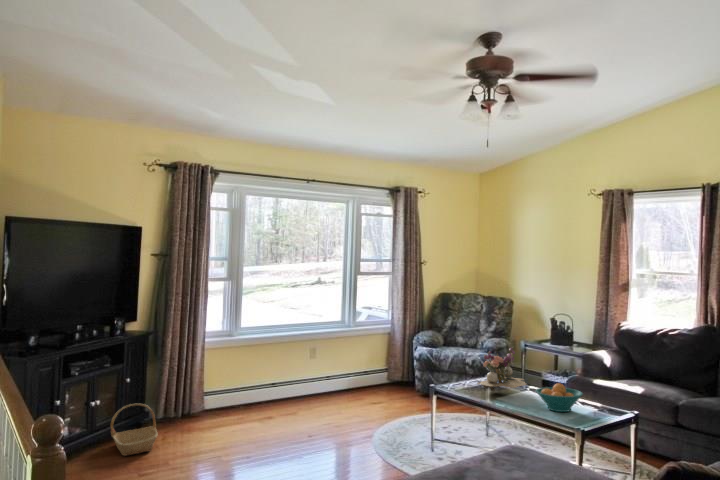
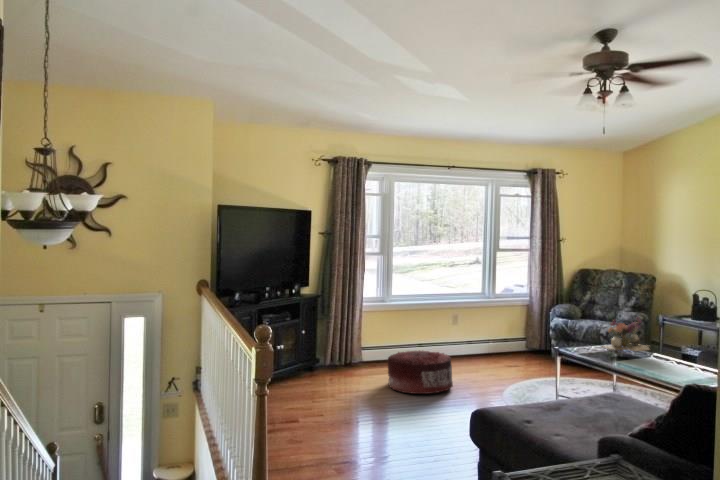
fruit bowl: present [536,383,583,412] -> none [654,347,701,372]
pouf: none [235,395,314,454] -> present [388,350,453,394]
basket: present [111,404,158,456] -> none [295,348,329,386]

